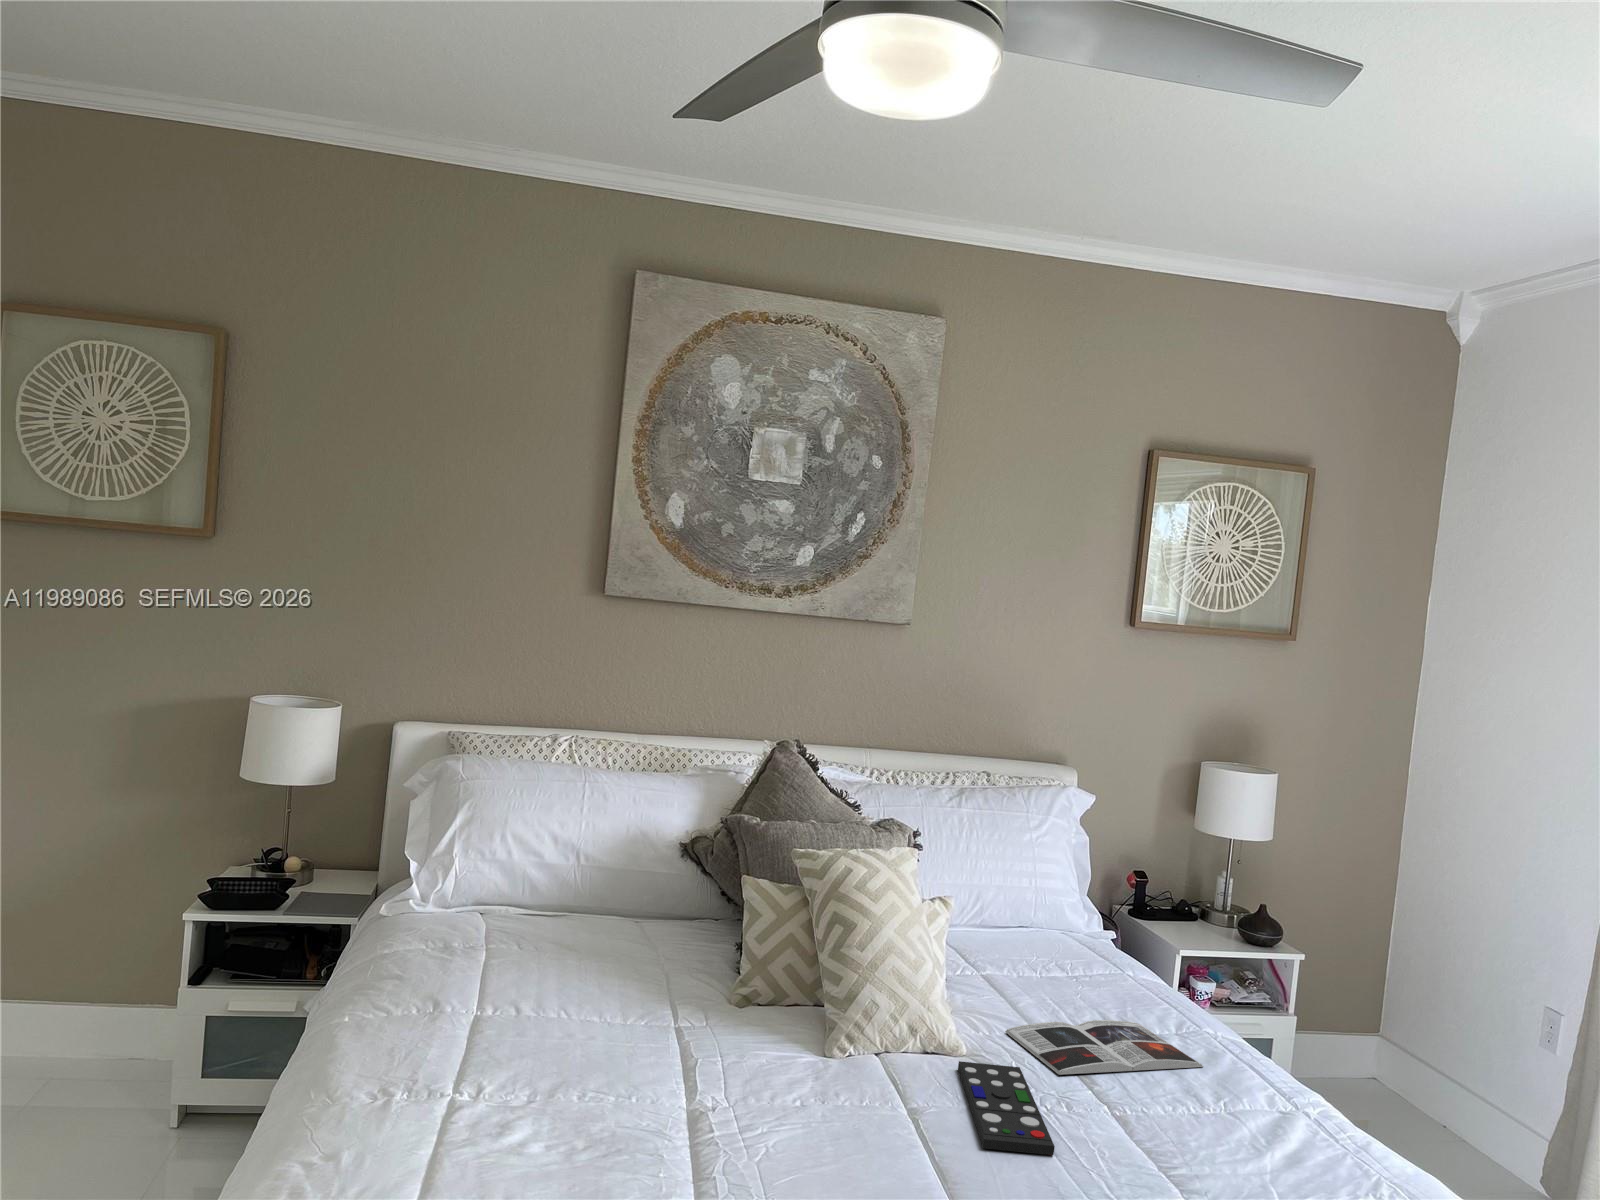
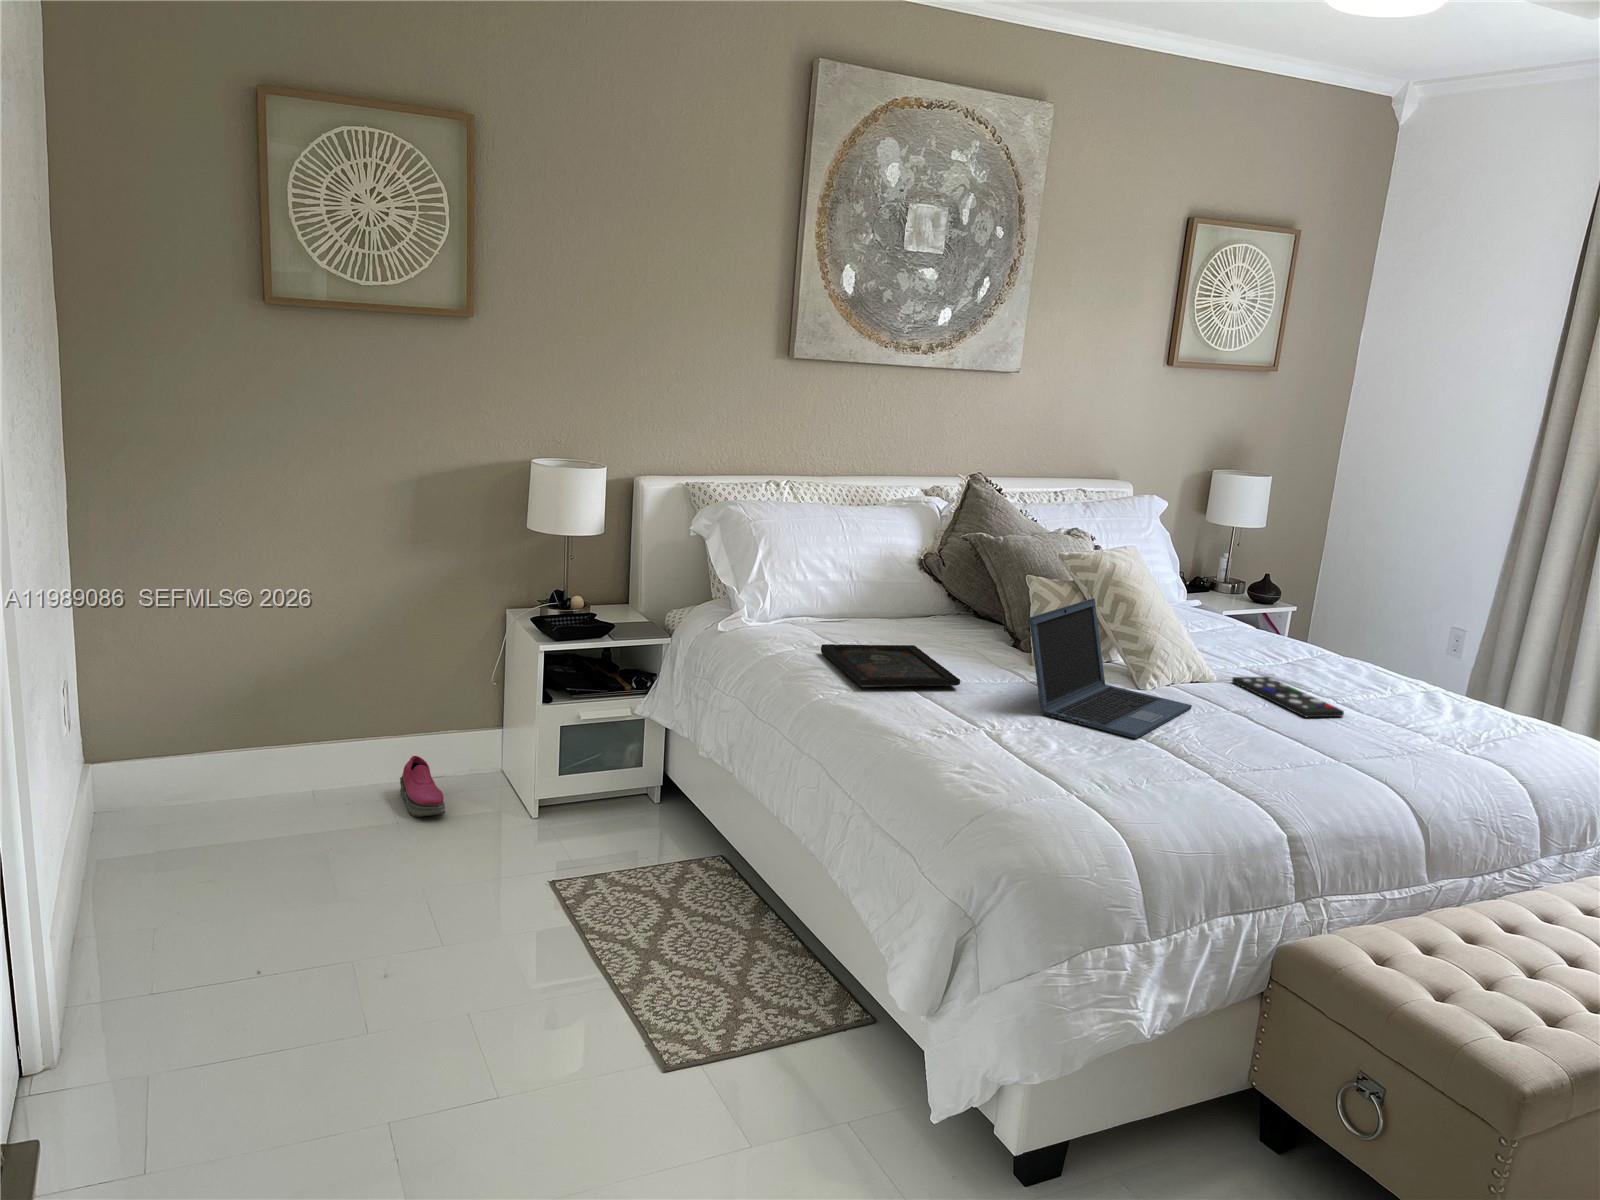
laptop: none [558,923,819,1151] -> present [1029,599,1192,738]
tray: none [374,946,556,1026] -> present [821,644,960,687]
magazine: present [1005,1020,1203,1075] -> none [1226,648,1354,679]
shoe: none [44,1024,107,1101] -> present [400,756,446,817]

